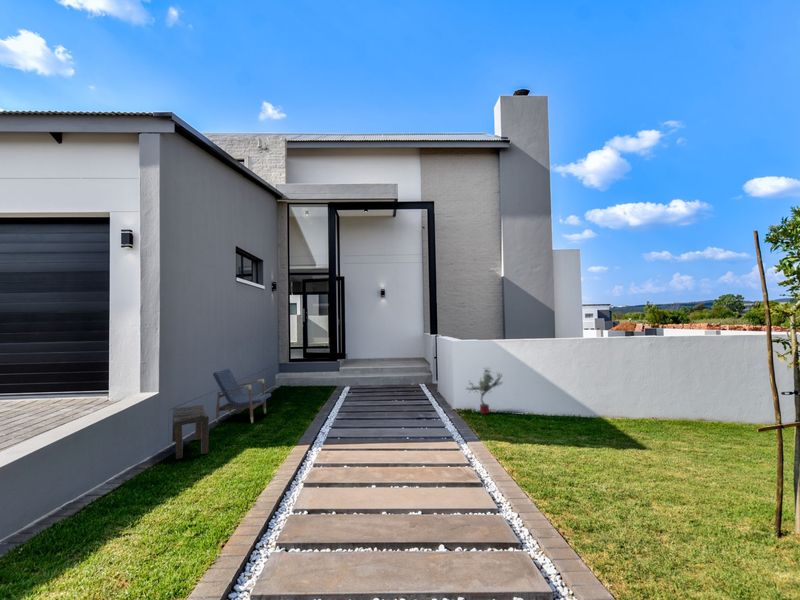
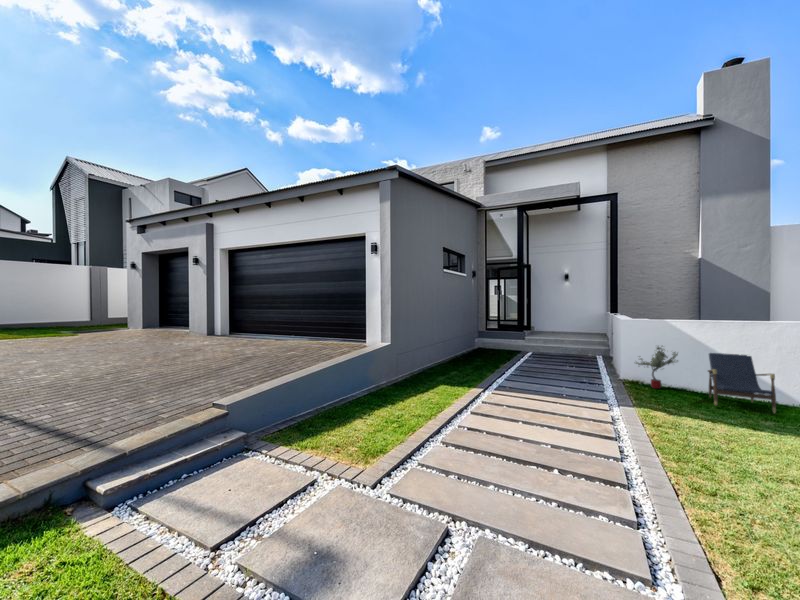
lounge chair: present [213,369,271,423] -> present [708,353,776,413]
bench: present [172,405,209,459] -> none [399,354,418,385]

